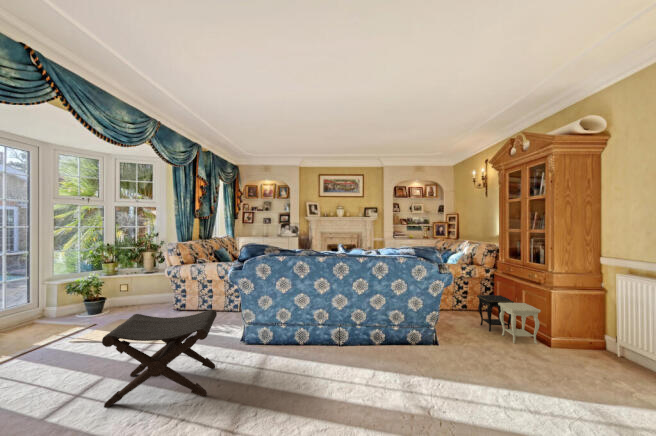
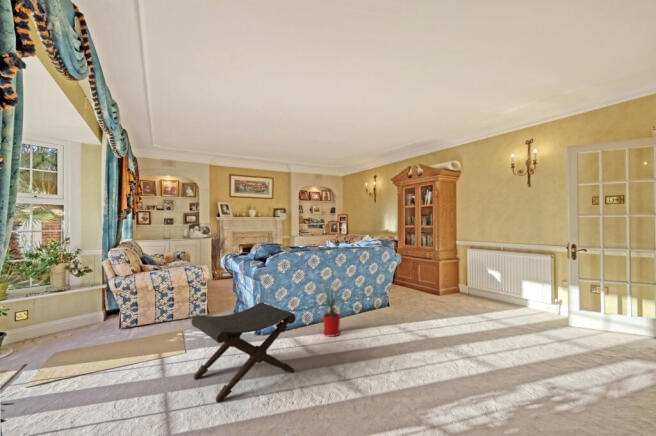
house plant: none [284,283,340,364] -> present [315,278,347,336]
side table: present [477,295,541,344] -> none [401,272,447,301]

